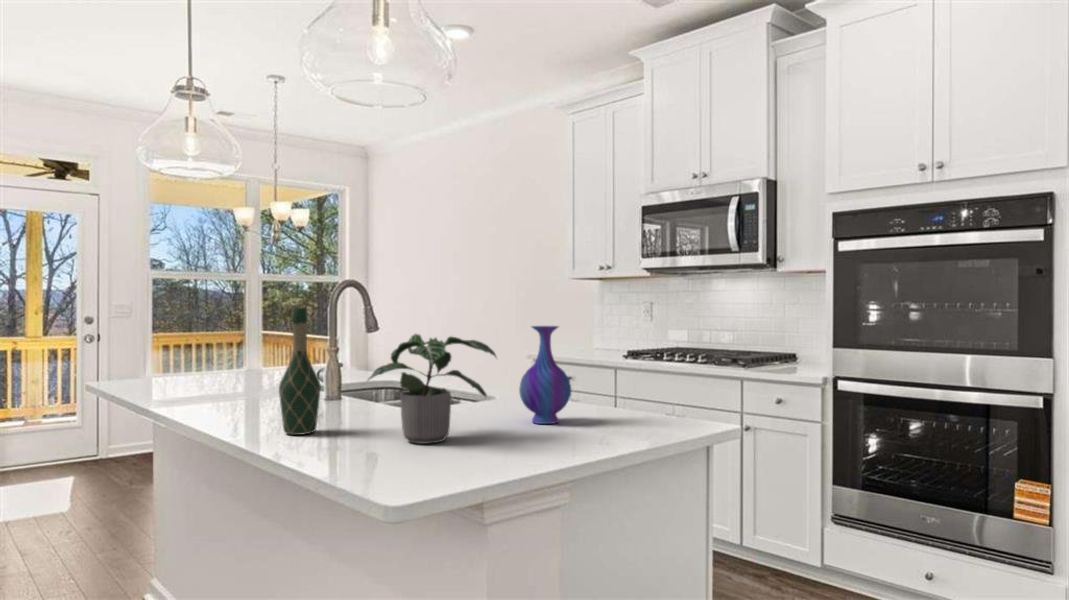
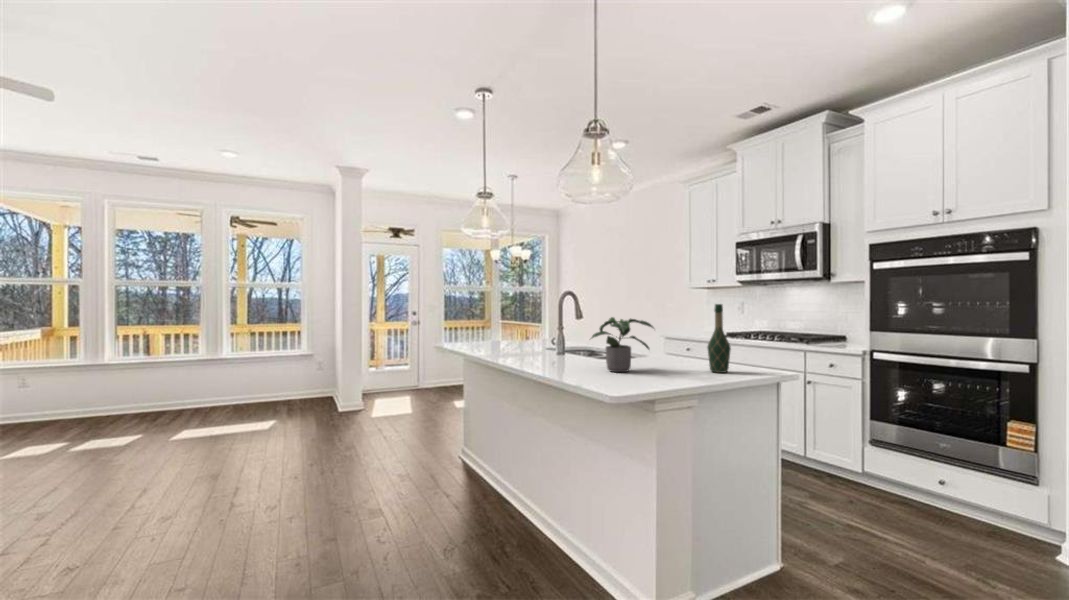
wine bottle: present [279,308,321,435] -> present [707,304,731,373]
vase: present [519,326,571,424] -> none [666,314,695,367]

